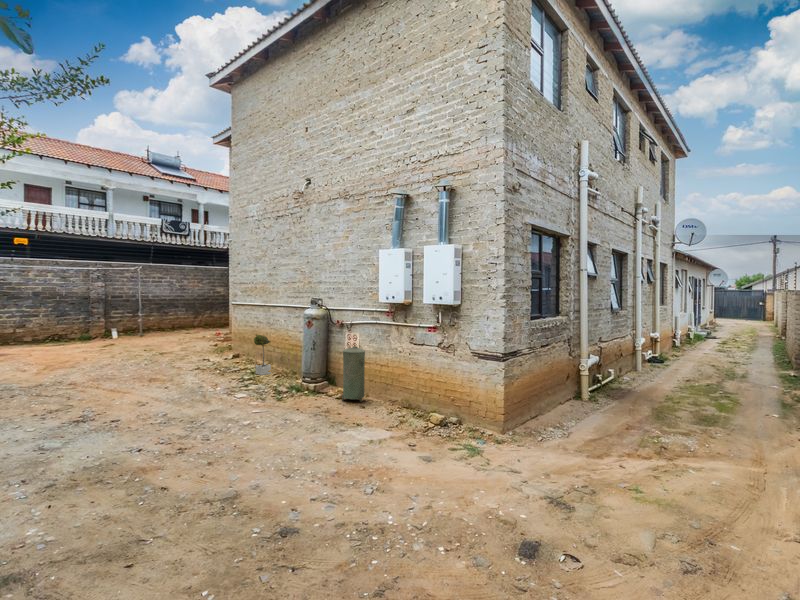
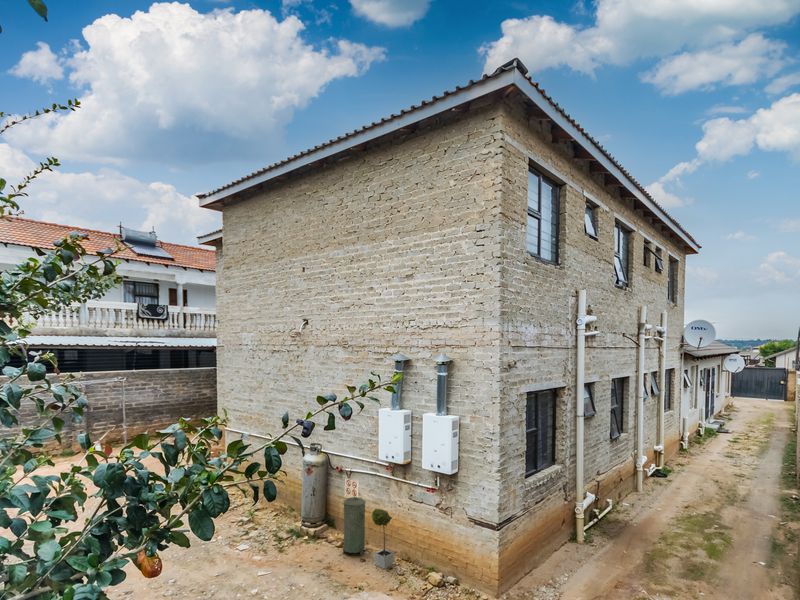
potted tree: present [254,335,271,375] -> present [372,509,394,569]

